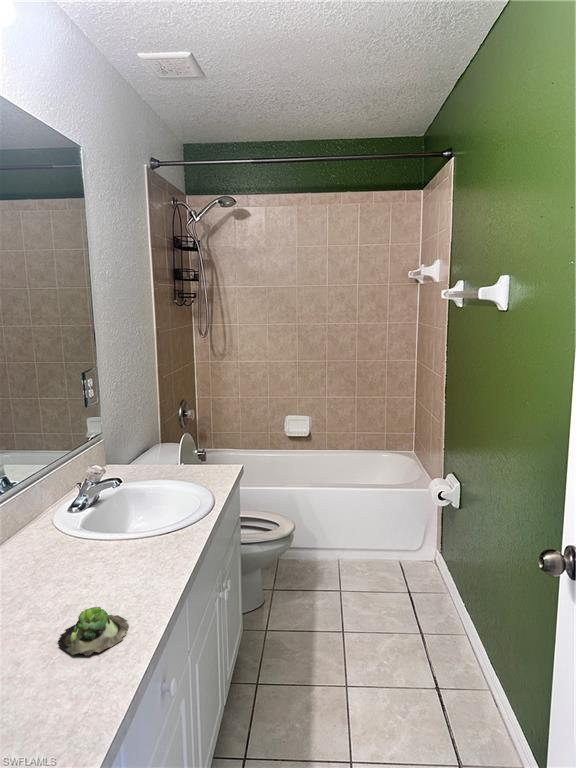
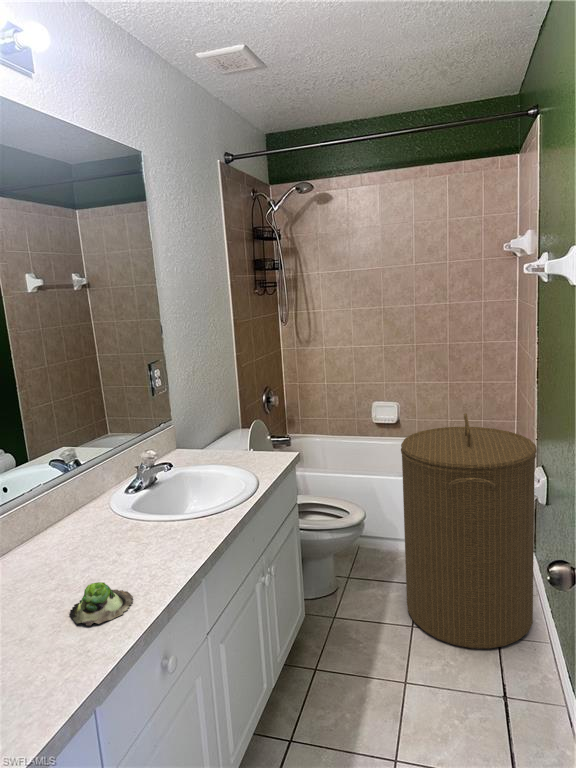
laundry hamper: none [333,425,457,647] -> present [401,413,537,649]

